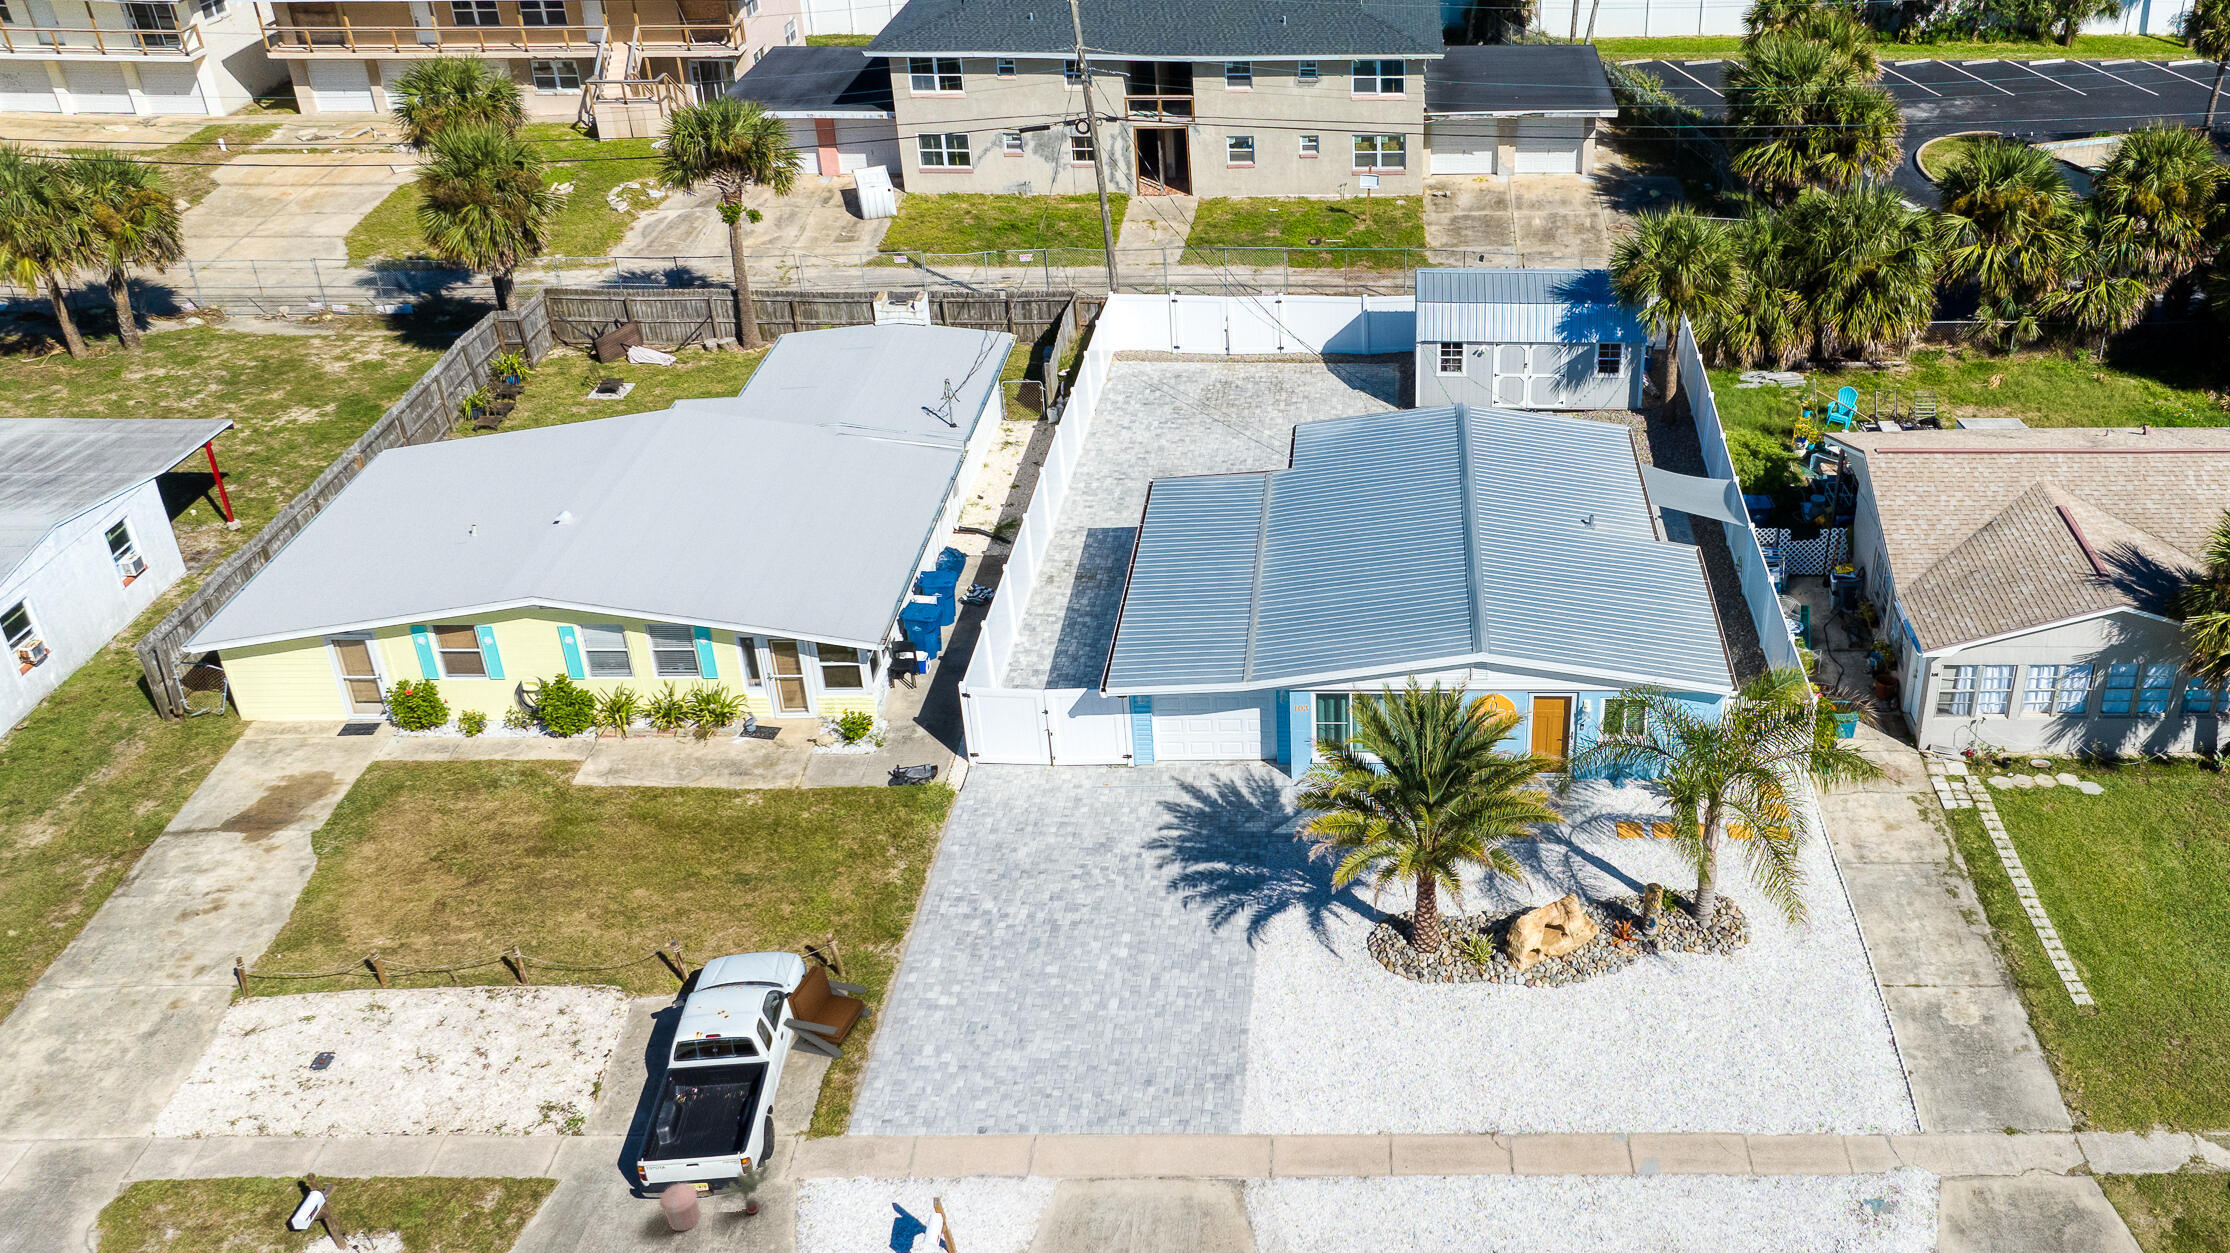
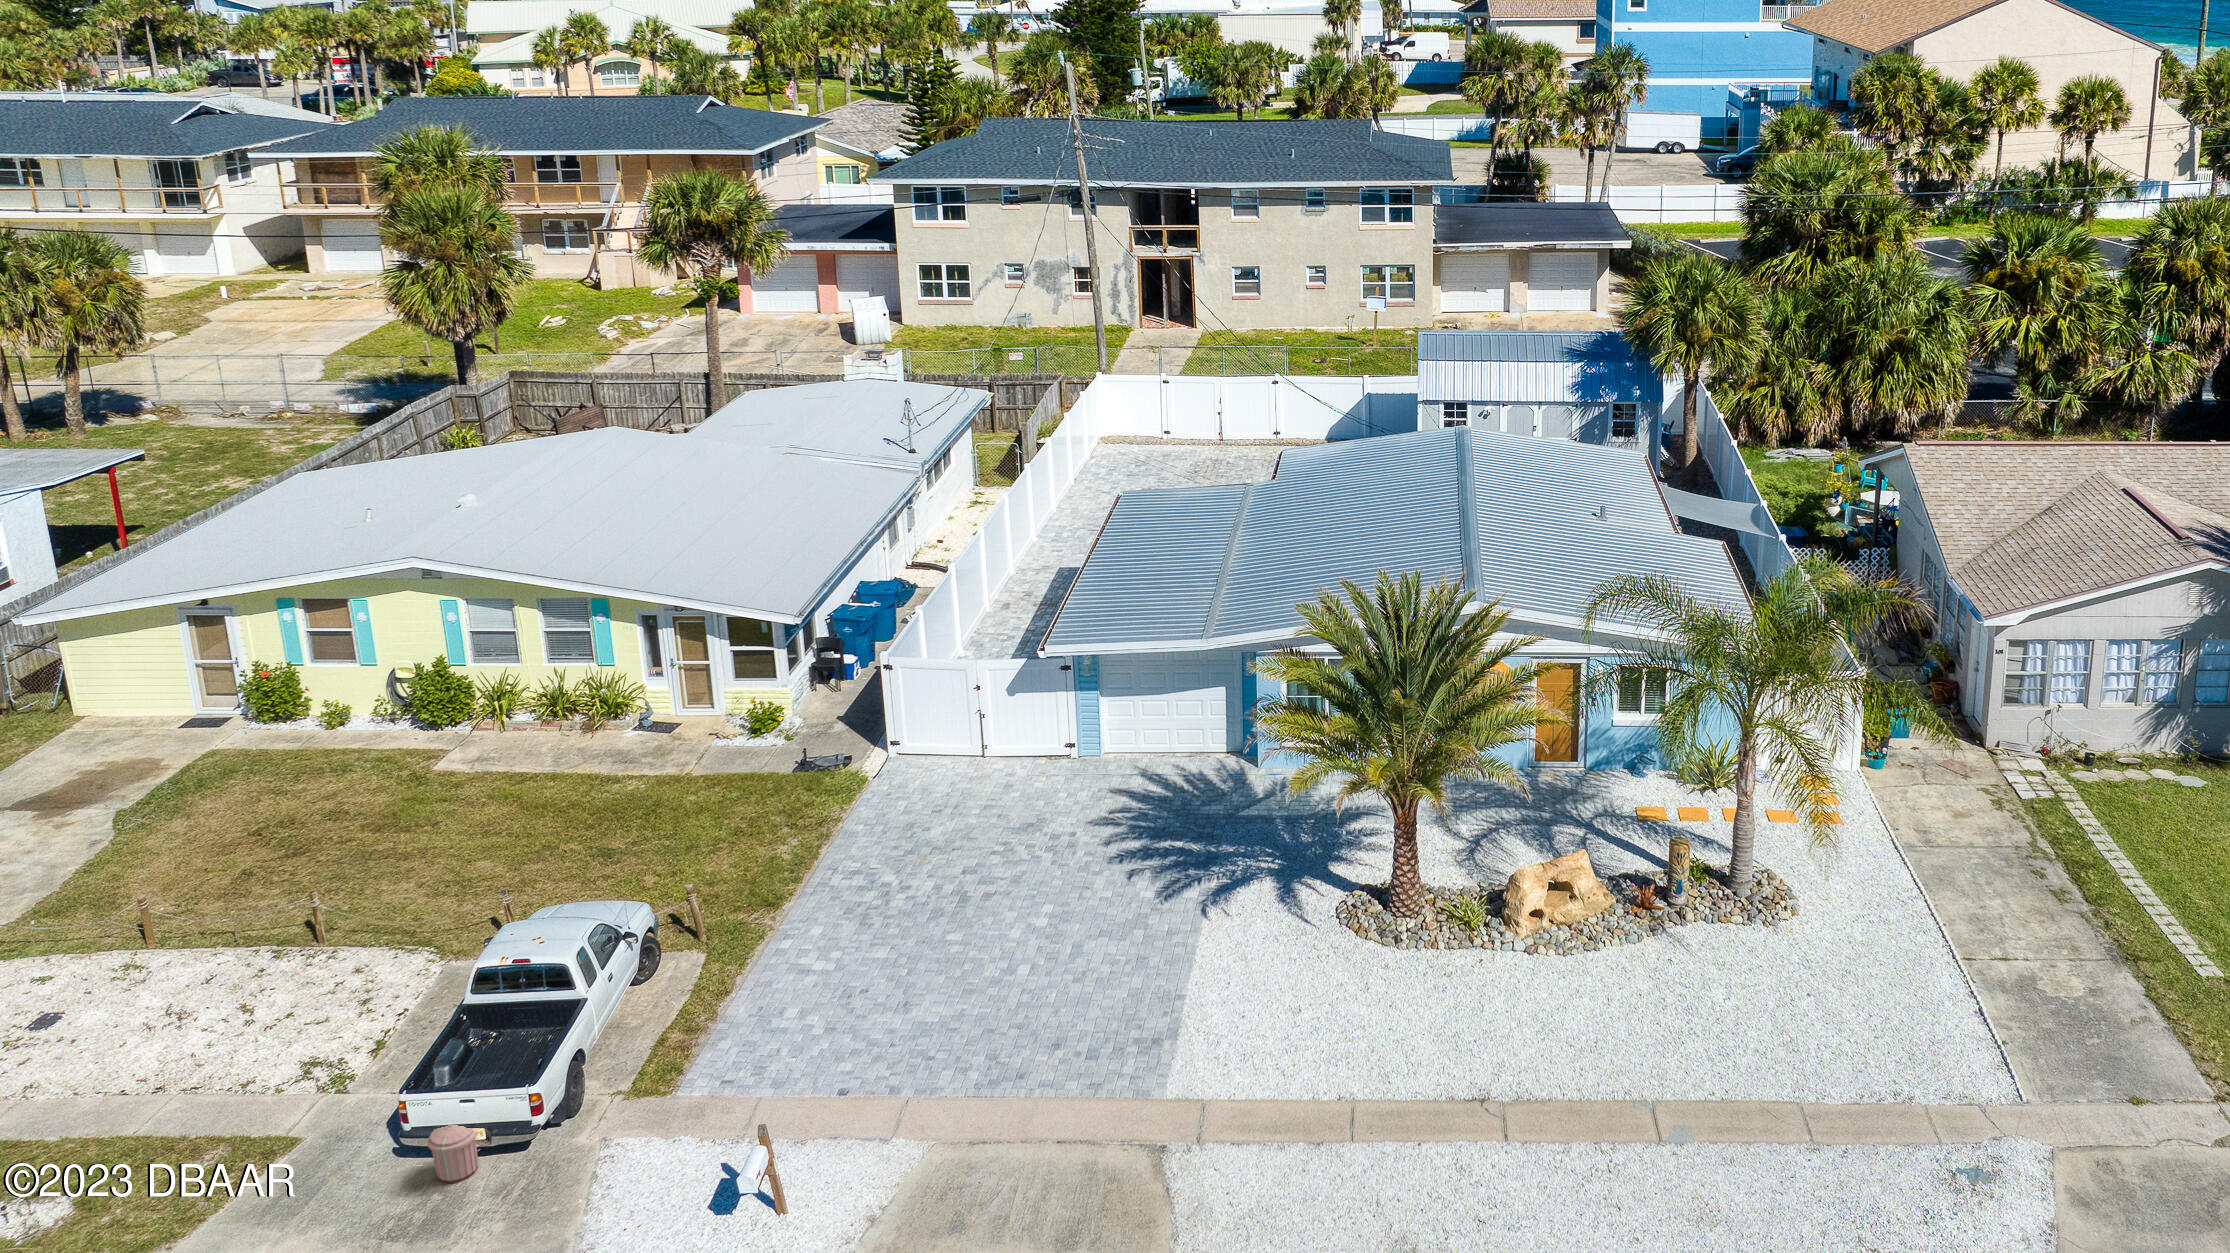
lounge chair: present [783,966,871,1059] -> none [620,906,732,1016]
potted tree: present [720,1162,770,1214] -> none [504,1087,575,1166]

